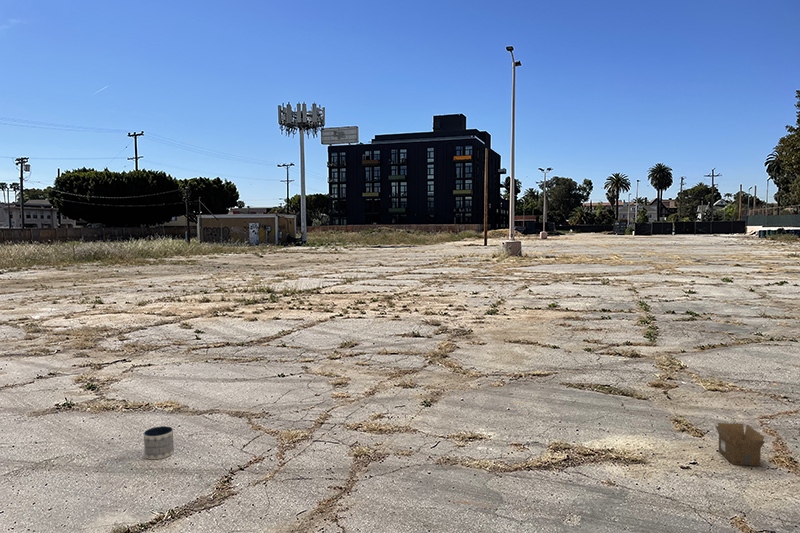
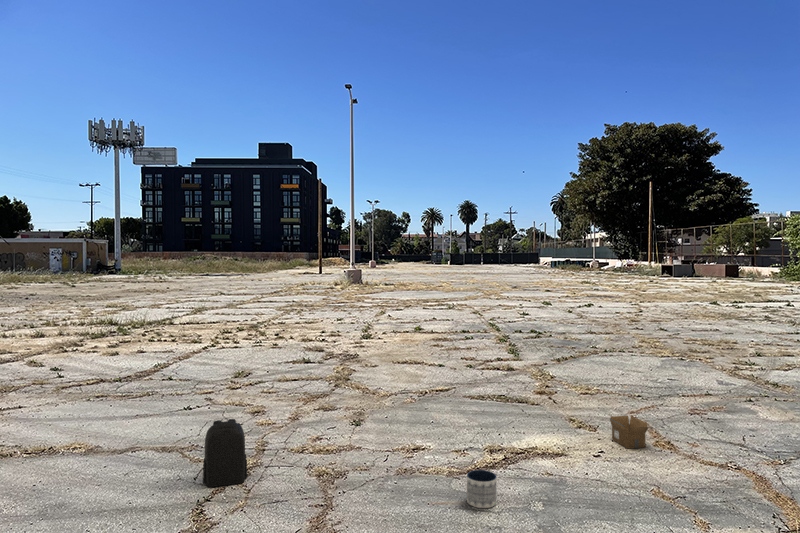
backpack: none [250,389,293,454] -> present [203,419,248,487]
planter: present [144,426,174,460] -> present [467,470,497,508]

